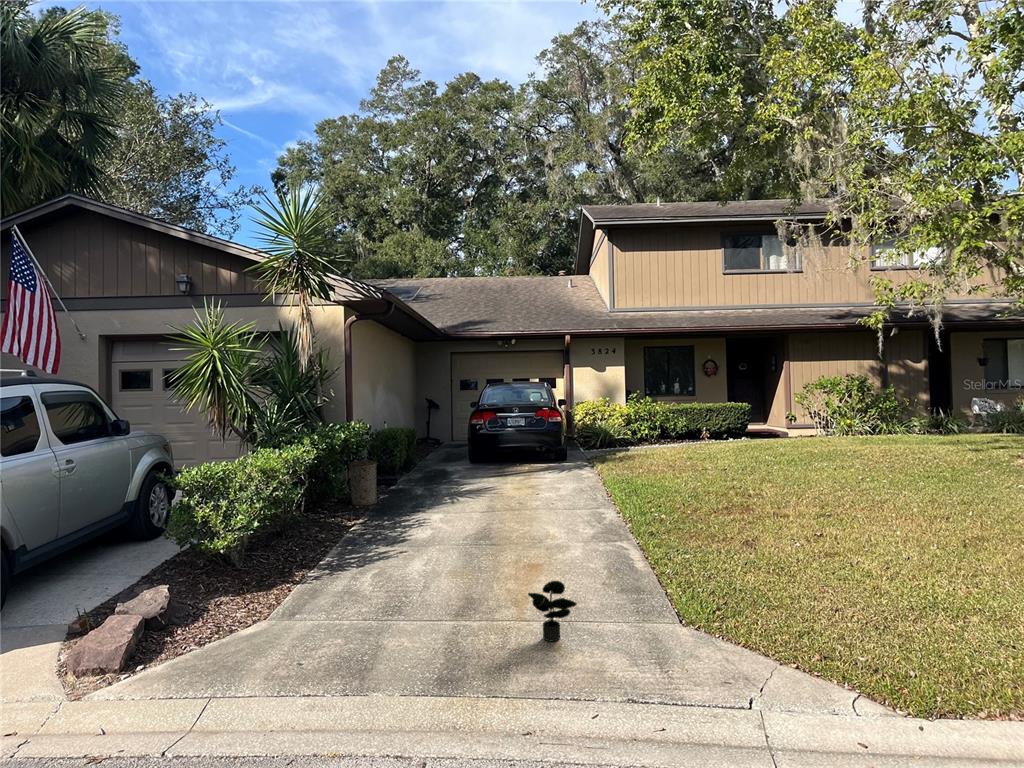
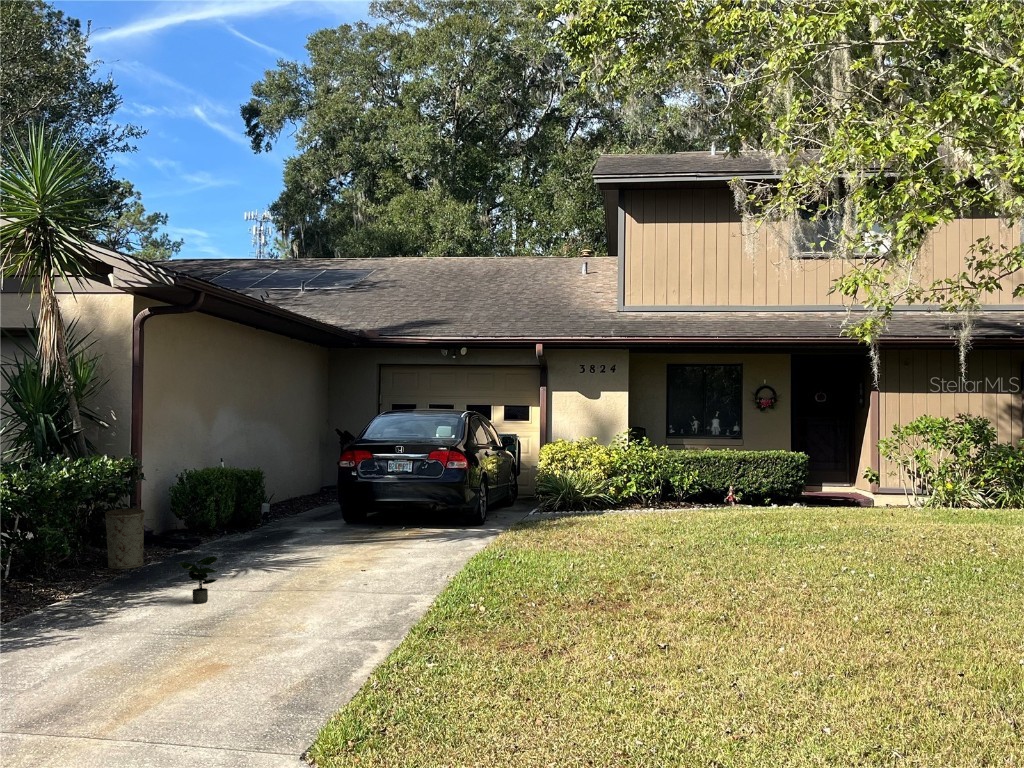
potted plant: present [528,581,577,641] -> present [179,557,217,603]

